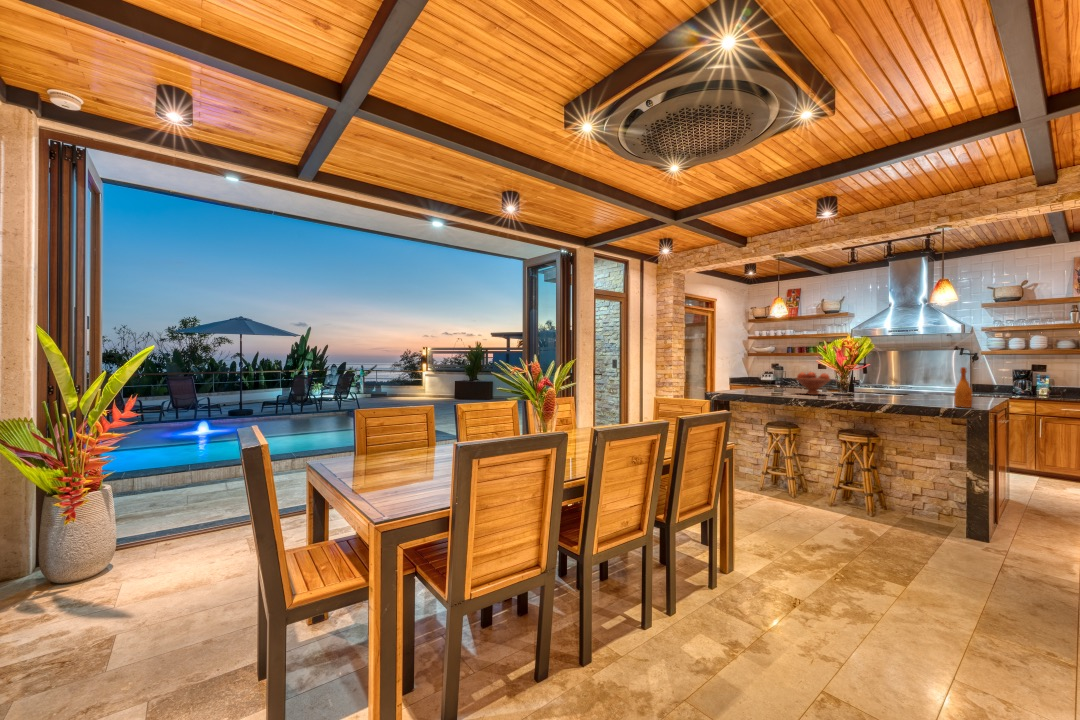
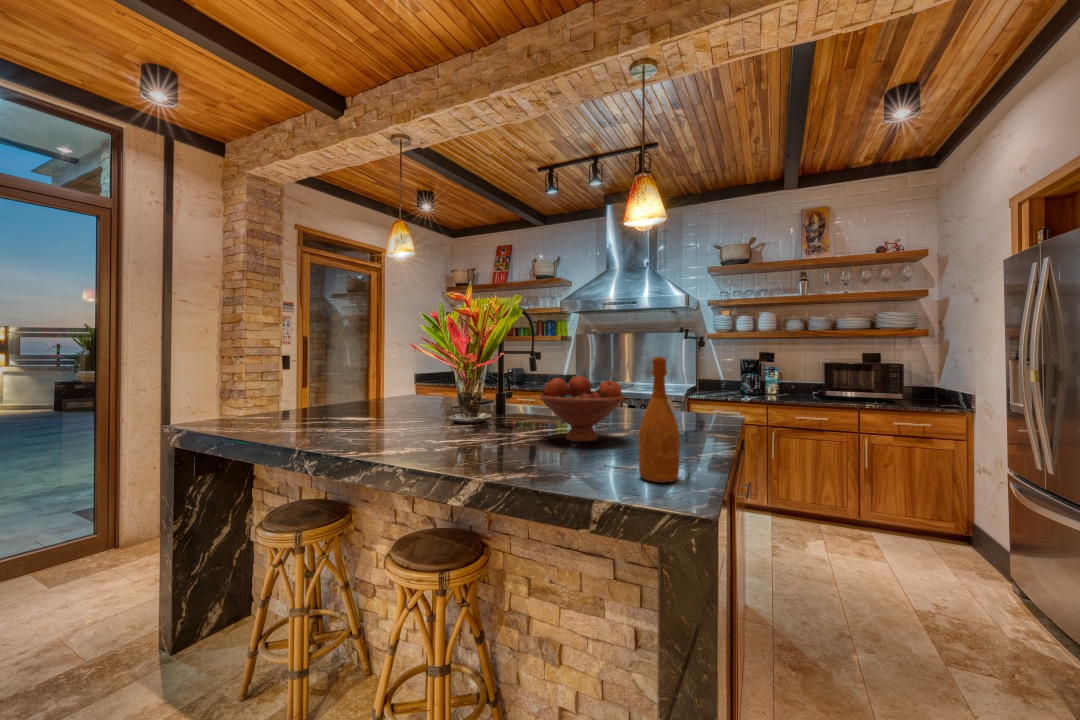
fruit bowl: present [796,372,830,395] -> present [540,376,625,442]

